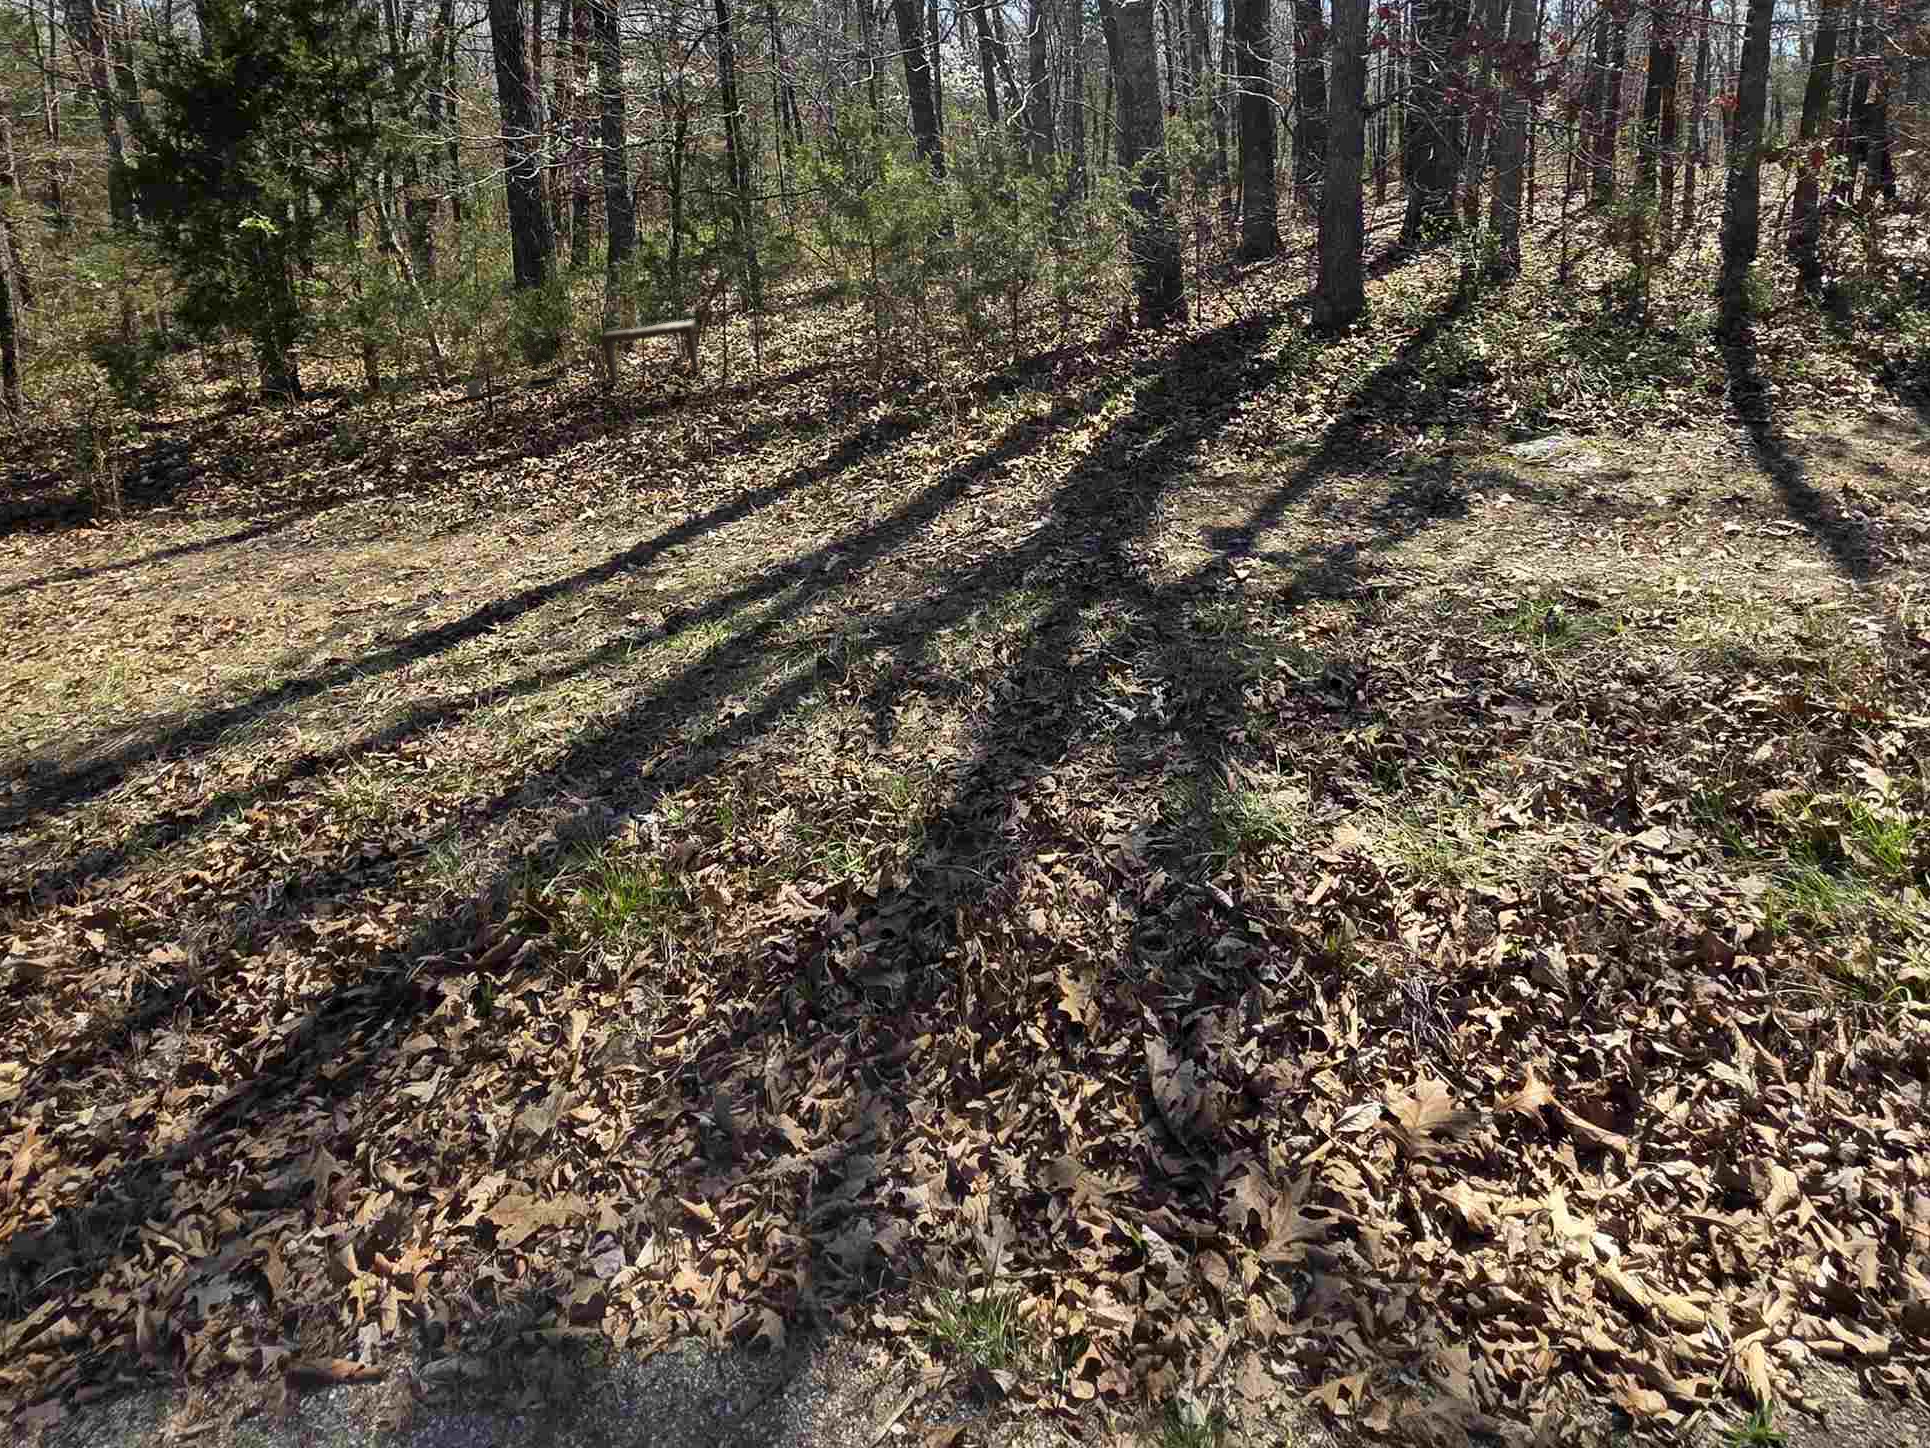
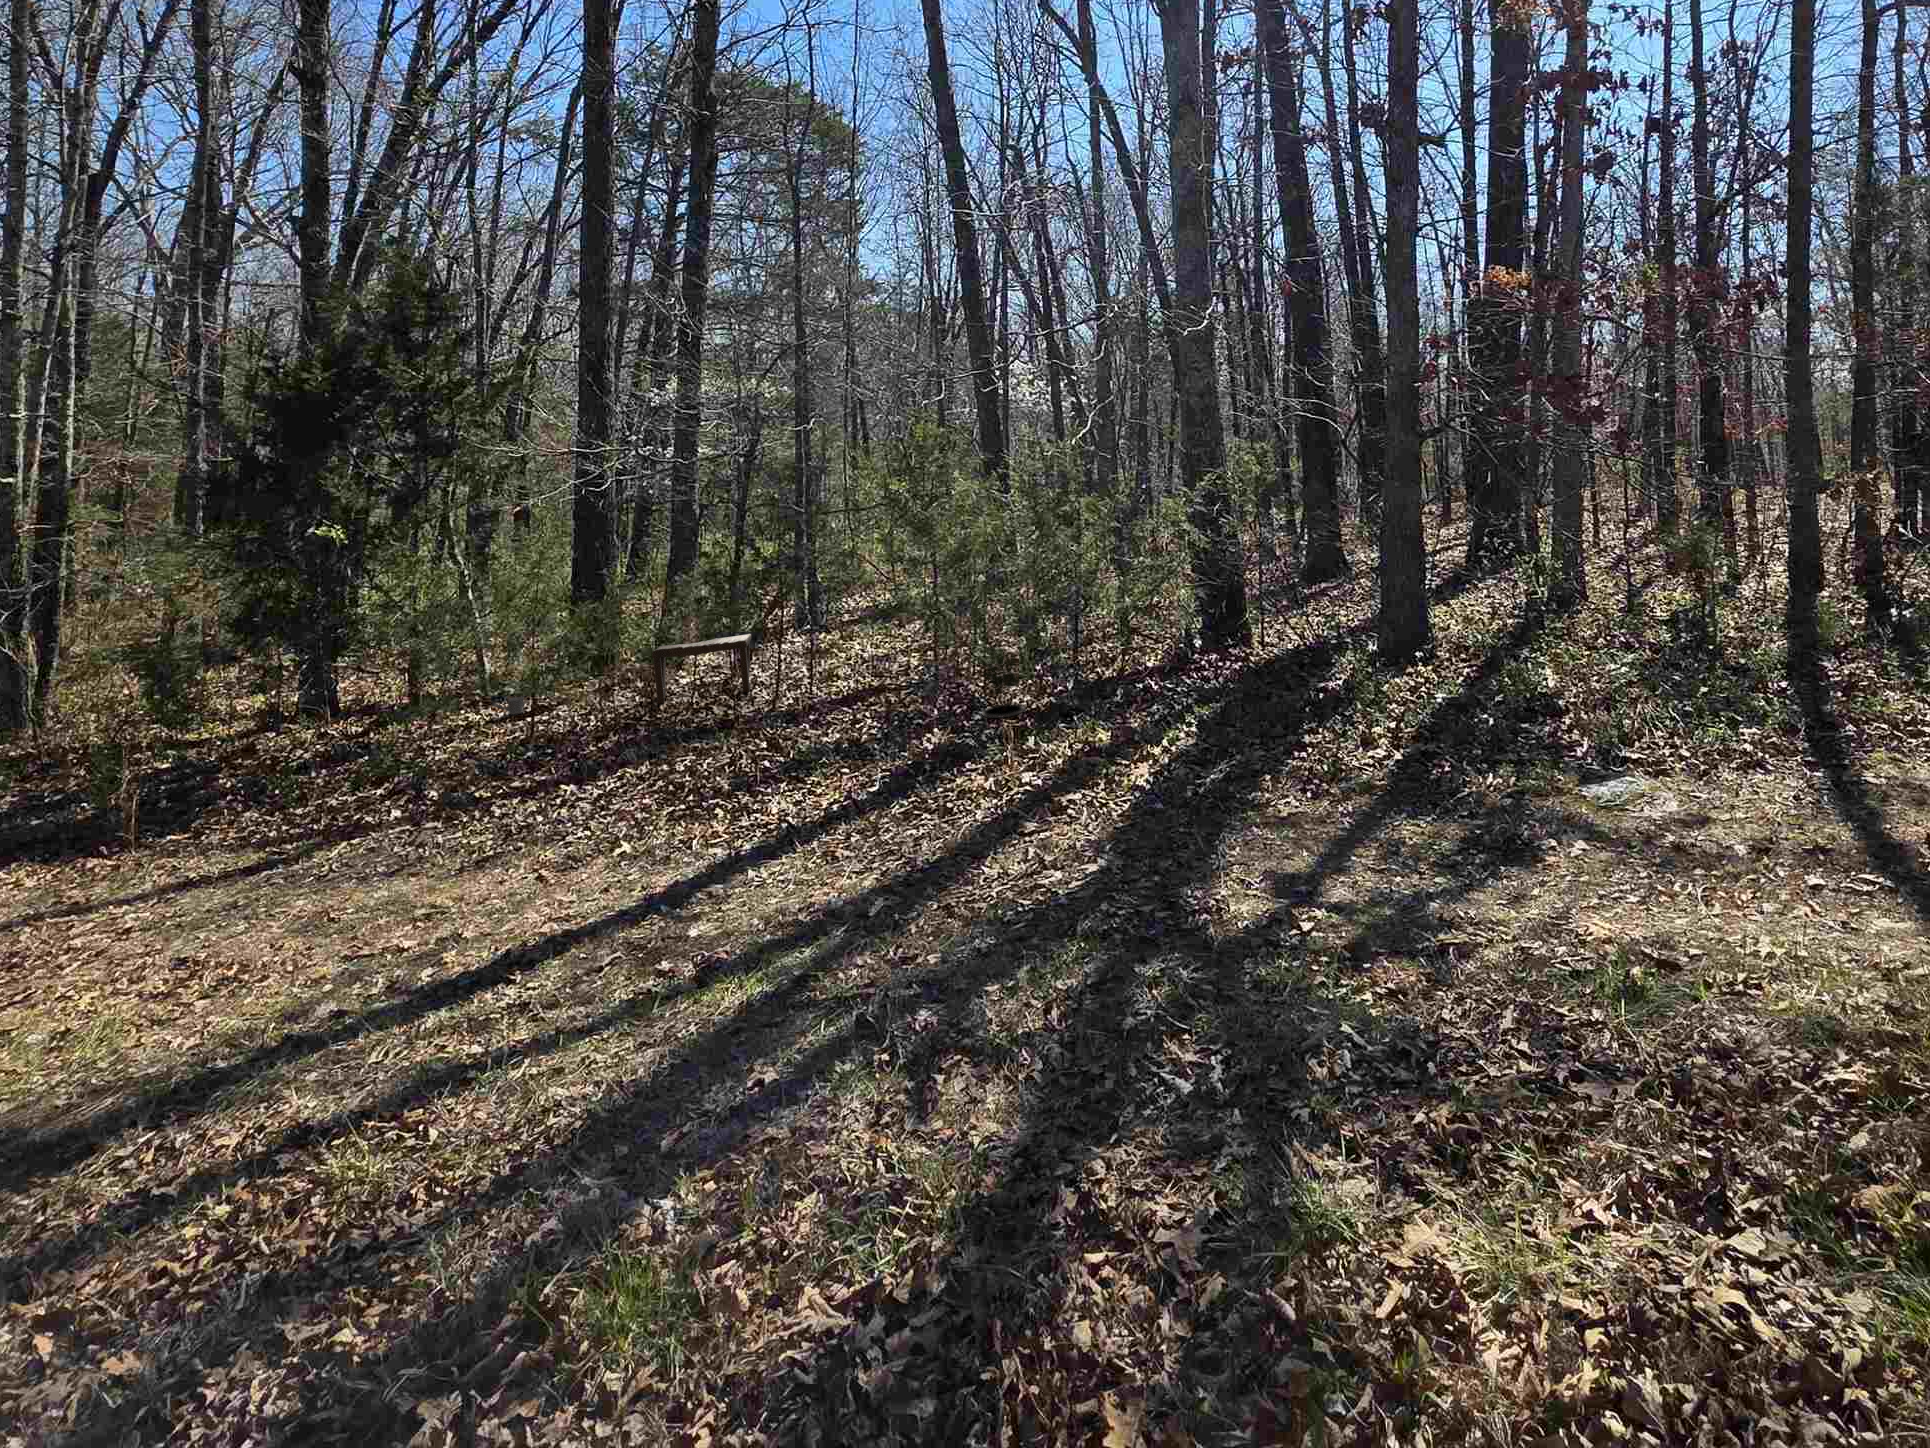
potted tree: present [518,326,561,388] -> present [981,639,1024,718]

